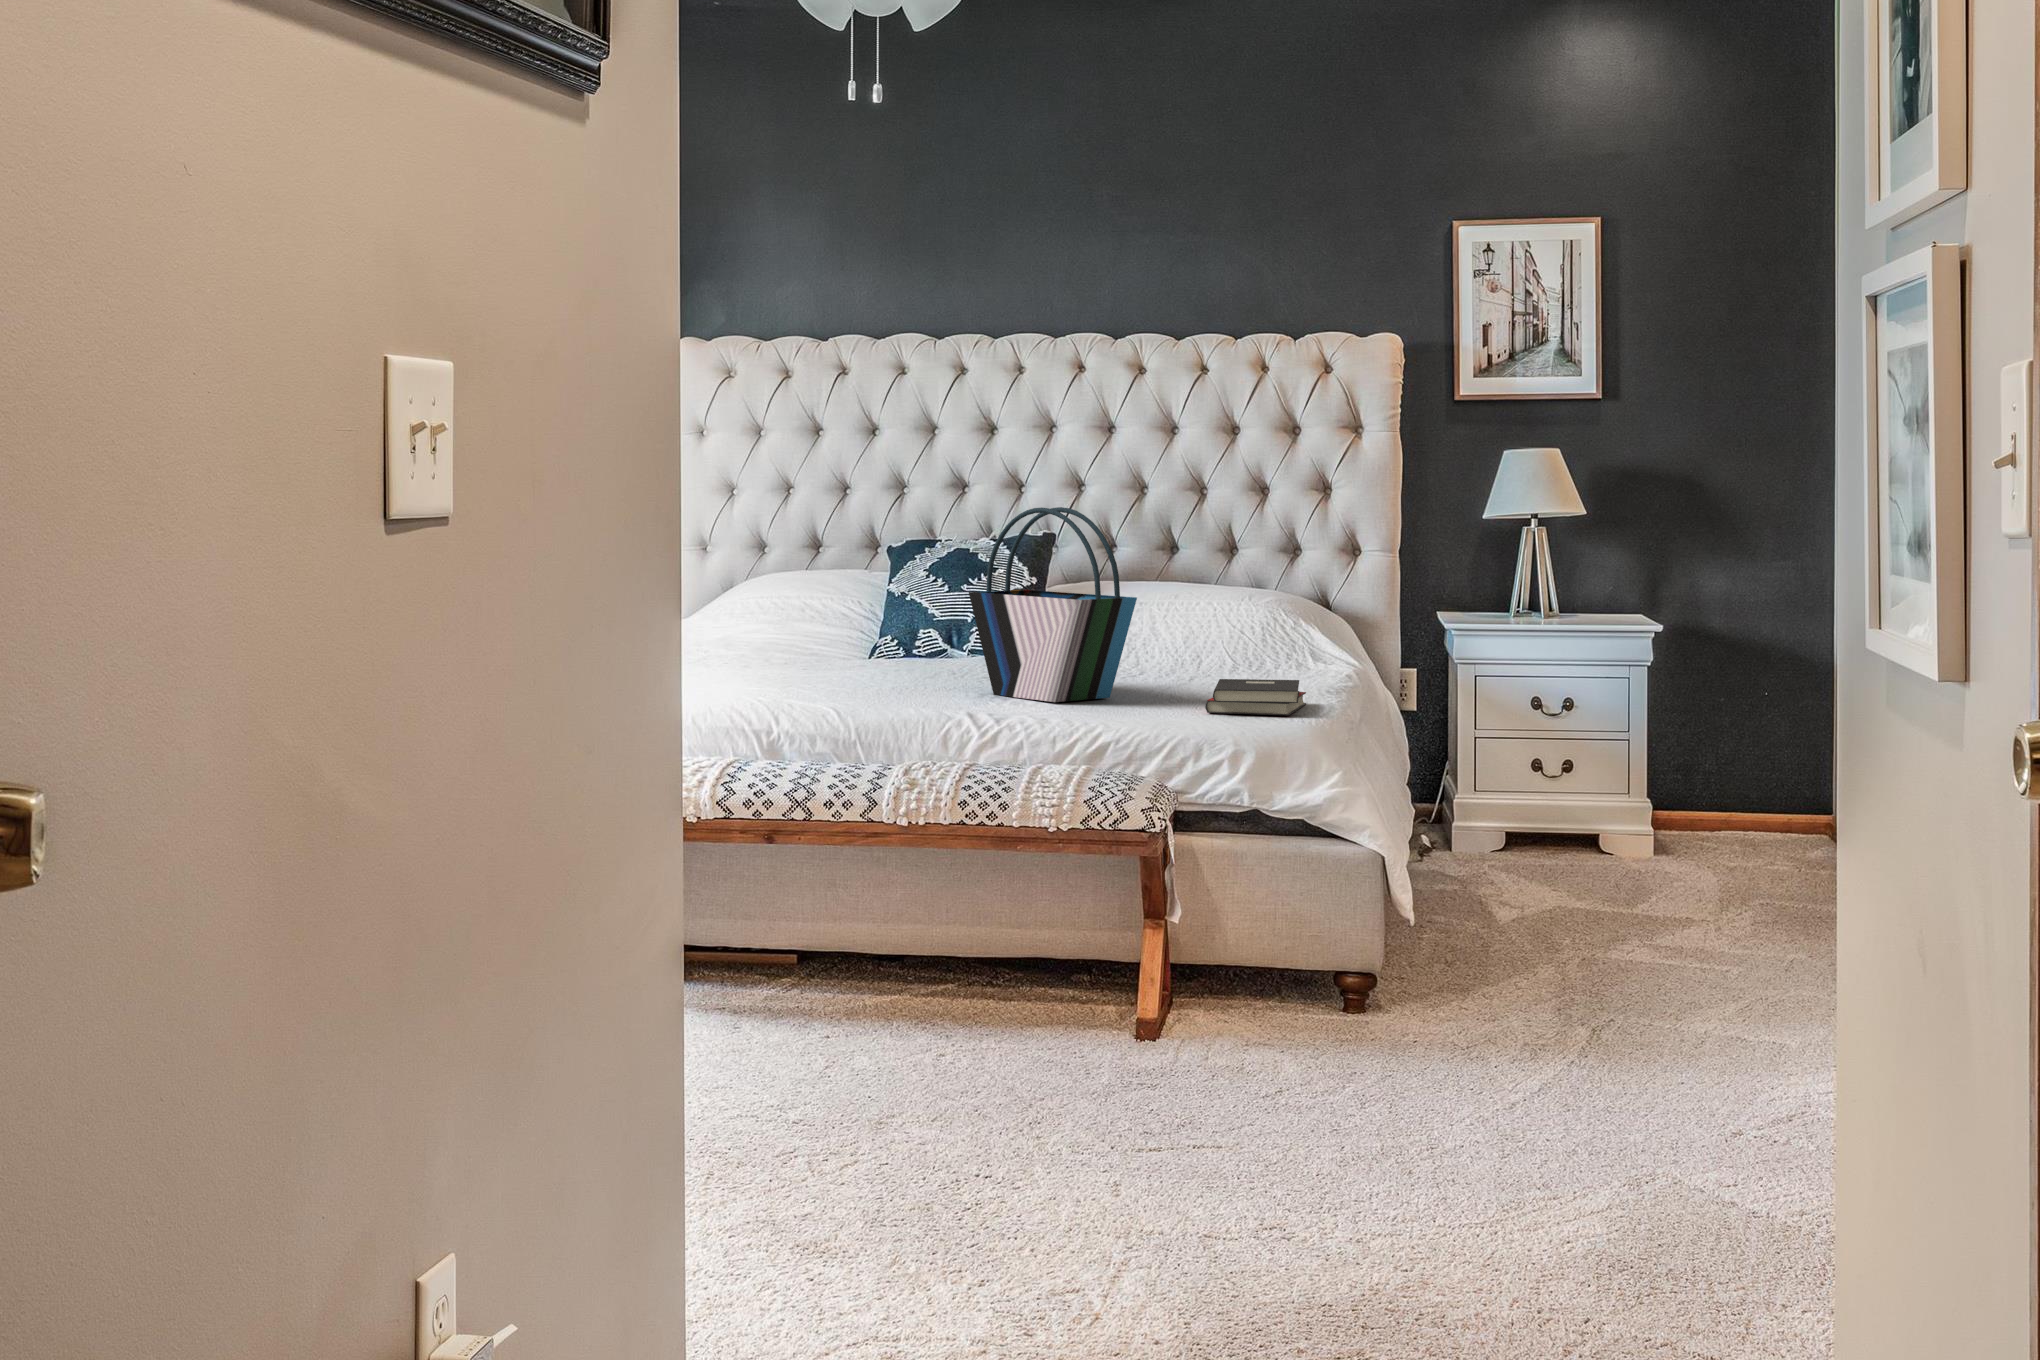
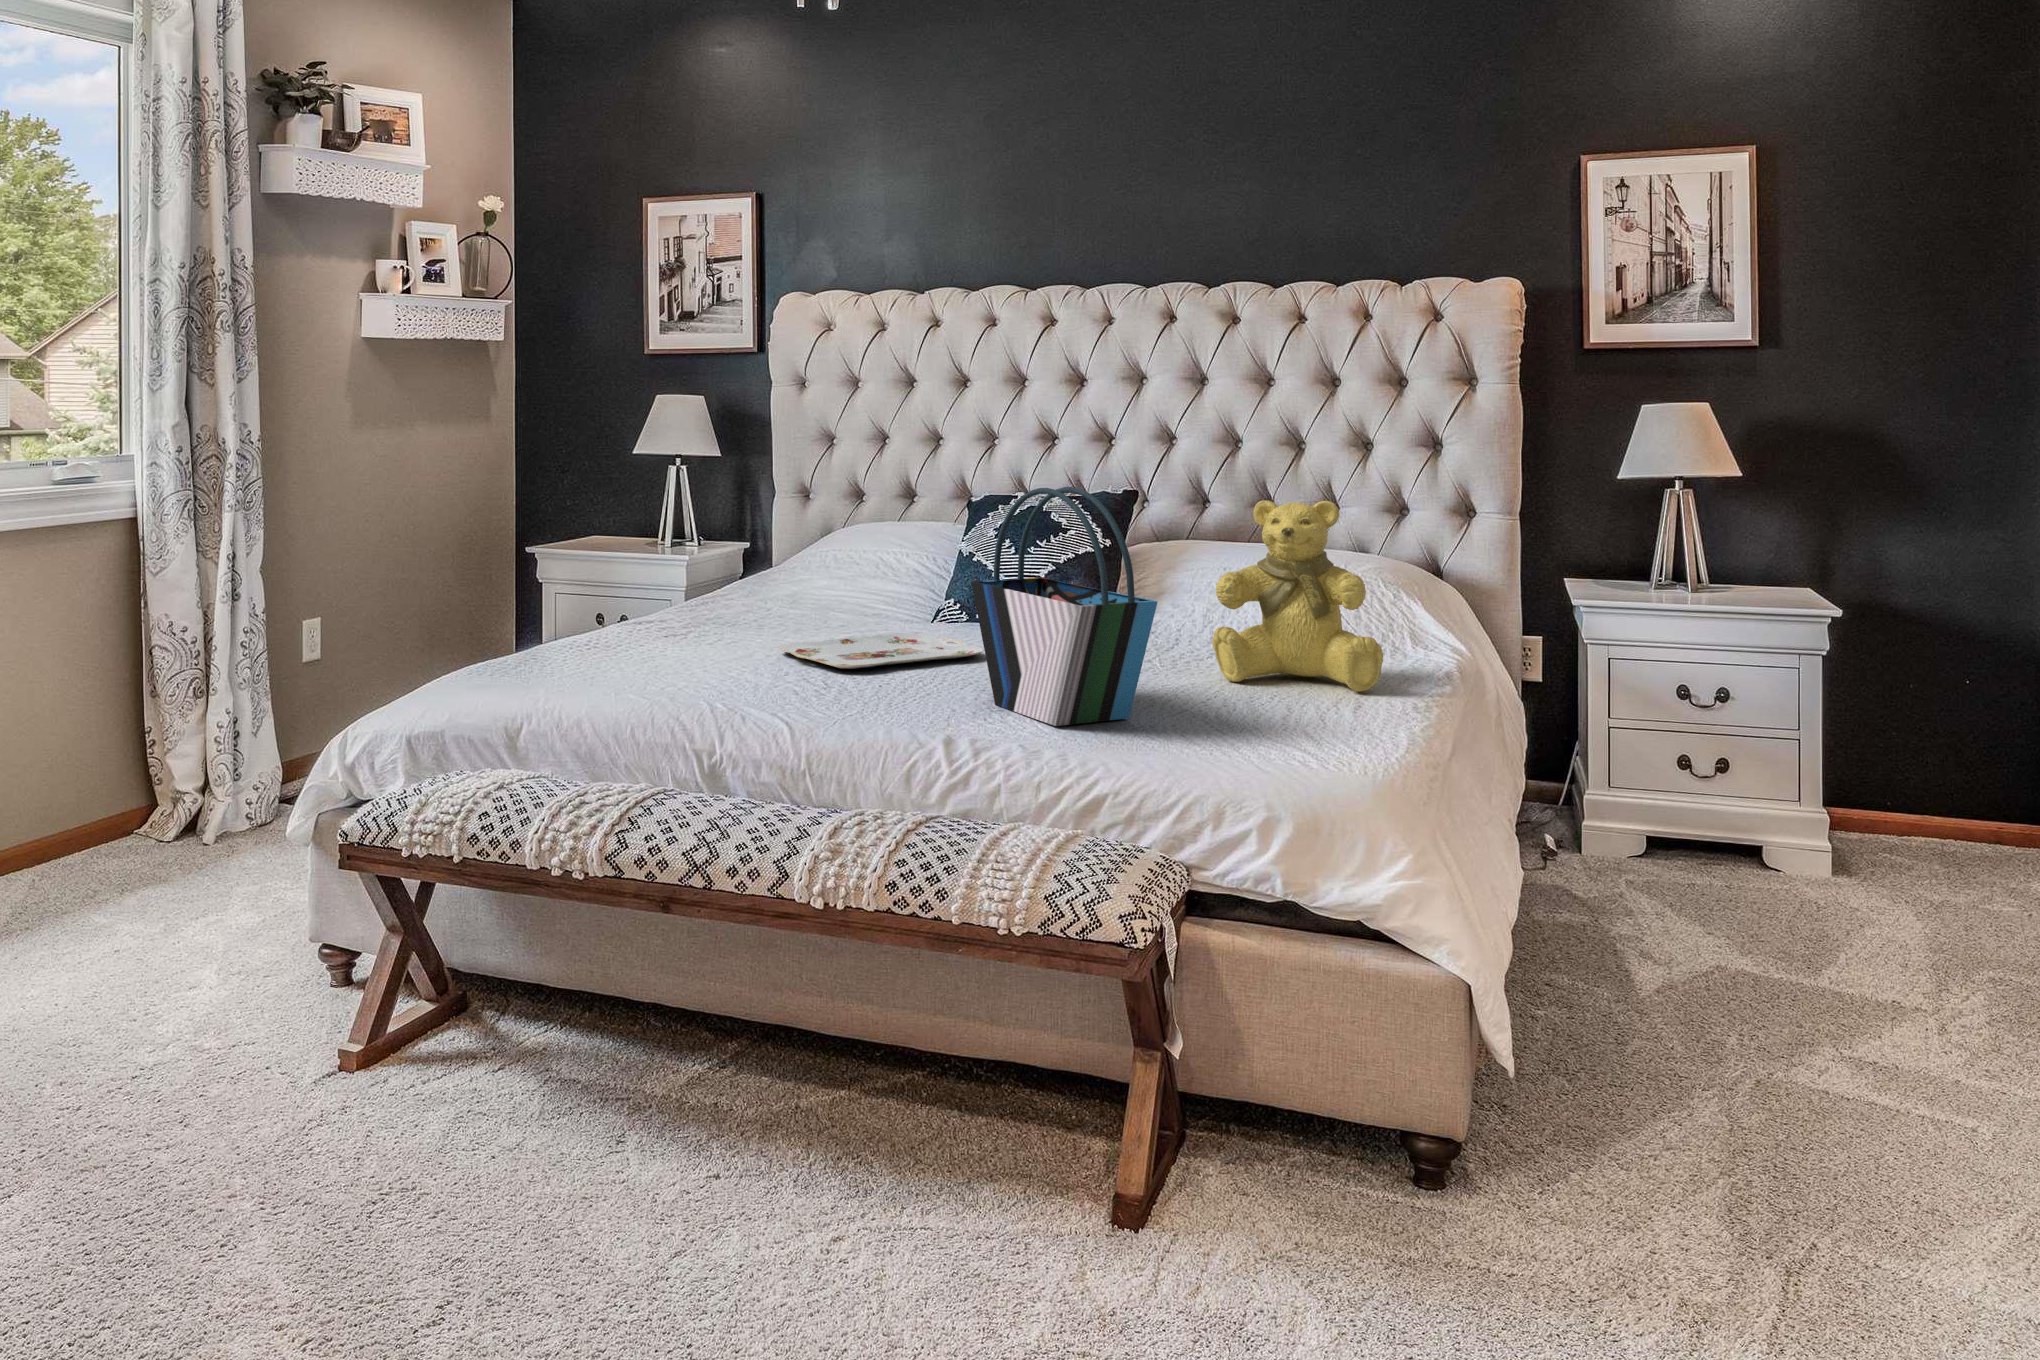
teddy bear: none [1161,524,1303,681] -> present [1212,500,1383,691]
serving tray: none [768,658,955,679] -> present [779,633,983,669]
hardback book: present [1205,679,1306,715] -> none [1235,704,1376,771]

